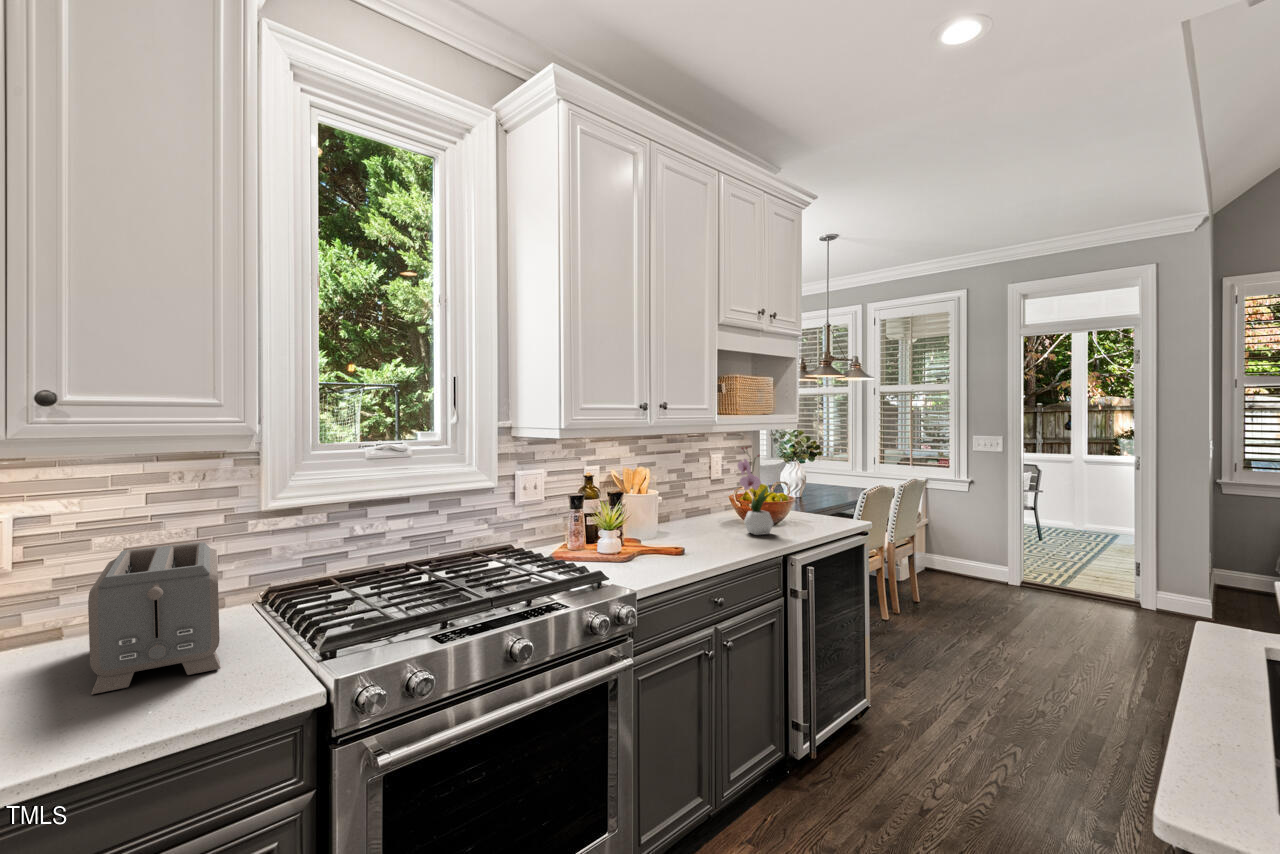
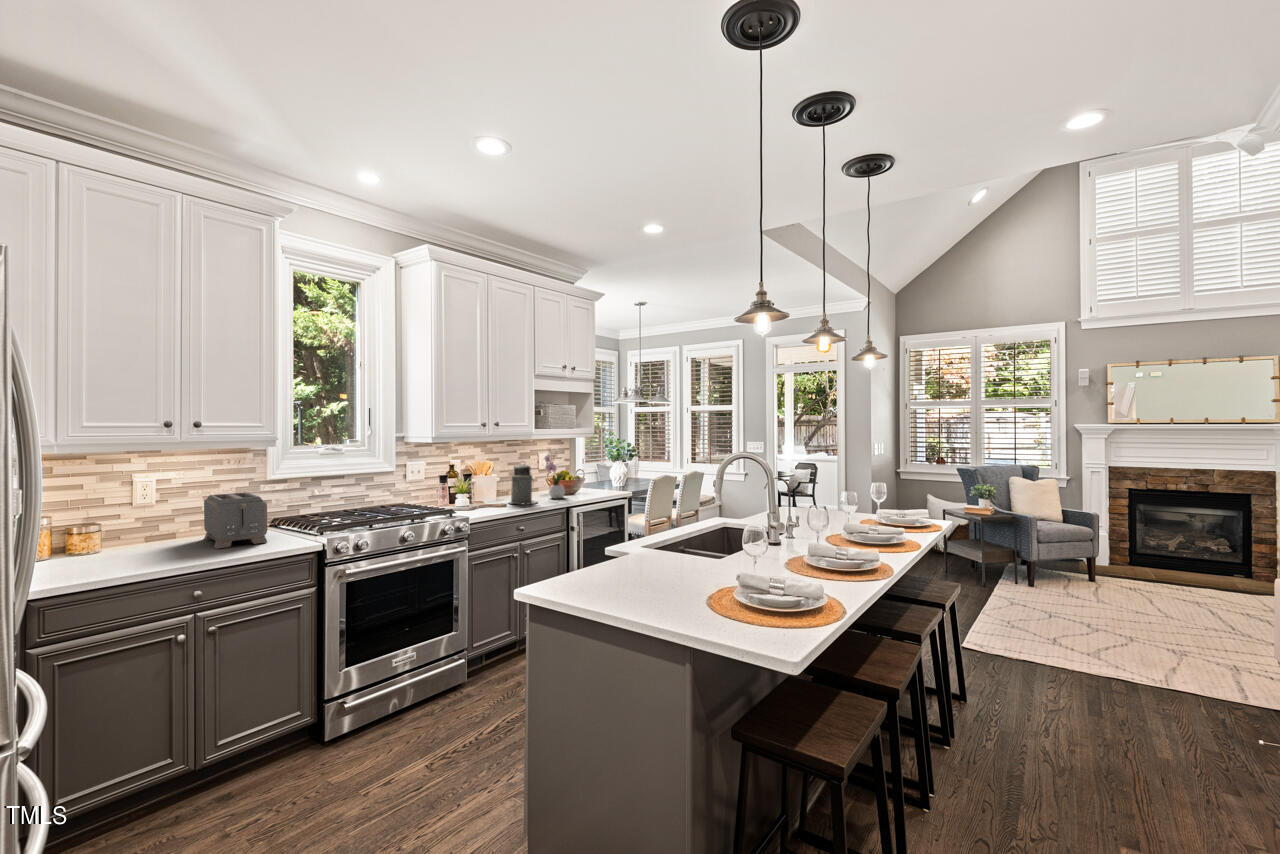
canister: none [683,472,736,550] -> present [509,464,537,504]

